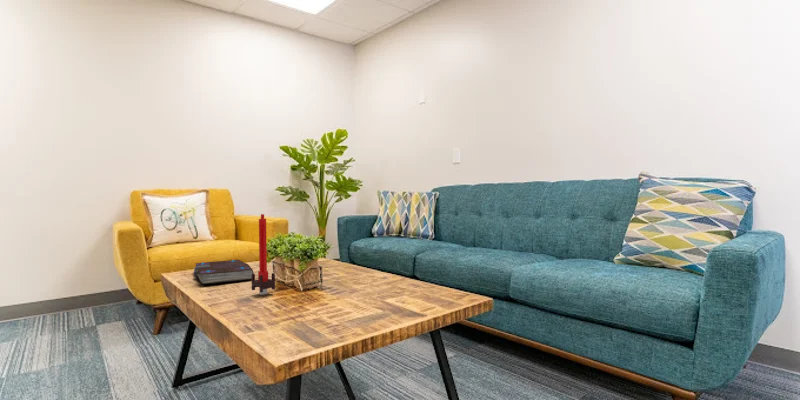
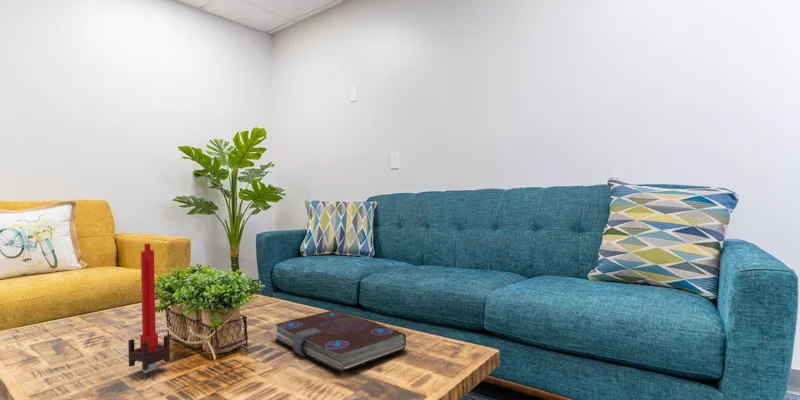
book: present [194,260,253,285] -> present [273,310,406,373]

